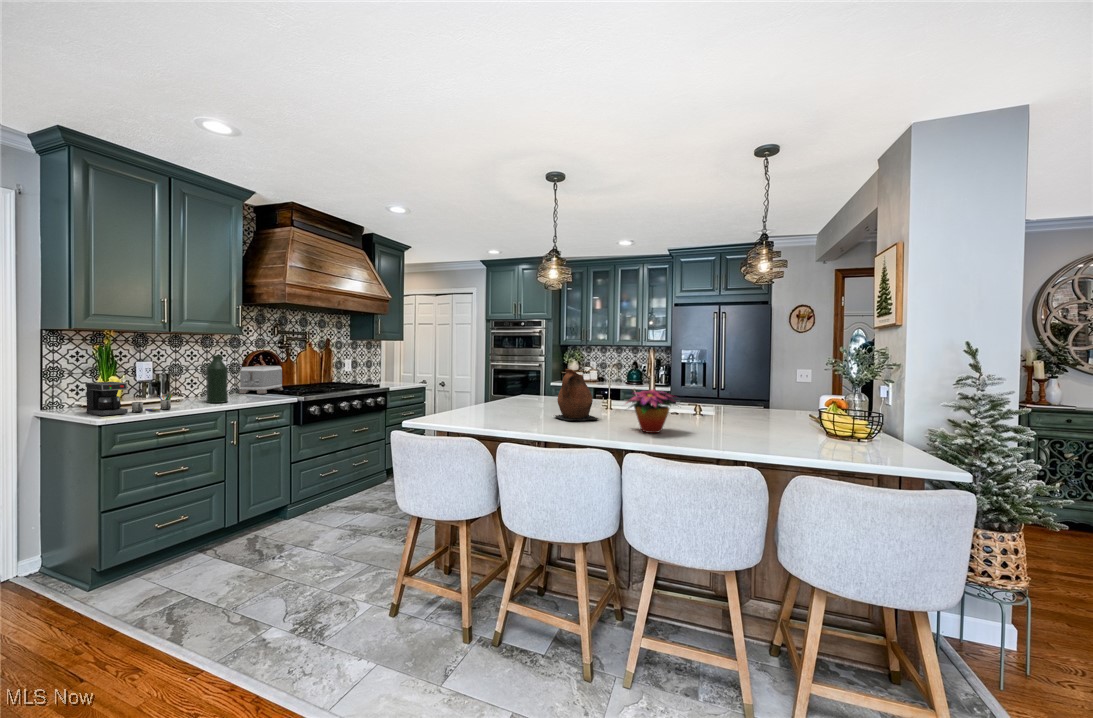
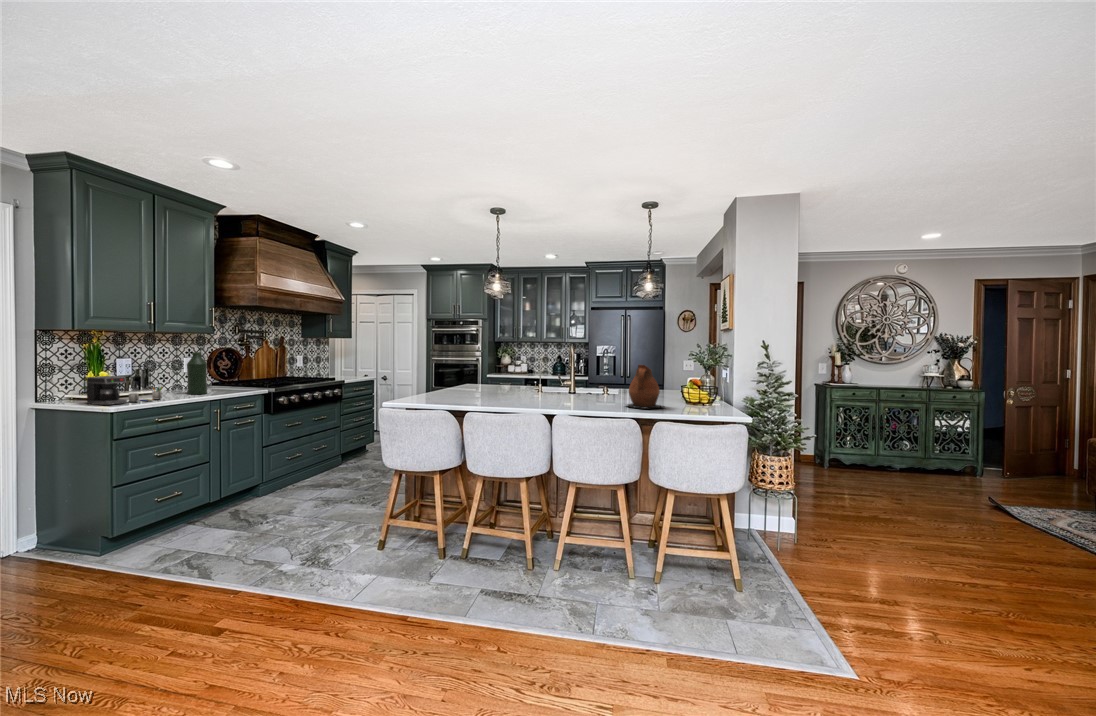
toaster: present [239,366,283,394] -> none [209,362,248,386]
ceramic pitcher: present [555,369,598,420] -> present [627,365,664,409]
flower arrangement: present [626,389,675,433] -> none [548,373,594,404]

